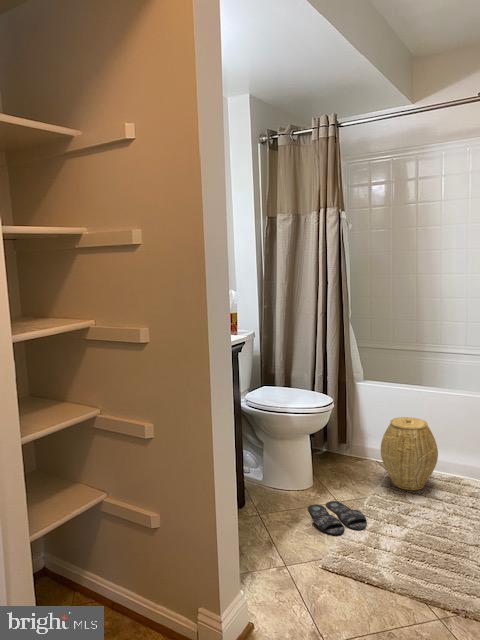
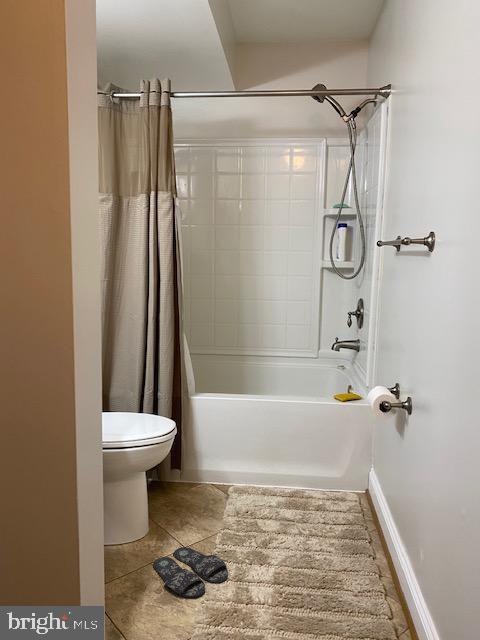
woven basket: present [381,417,438,490] -> none [225,433,285,515]

